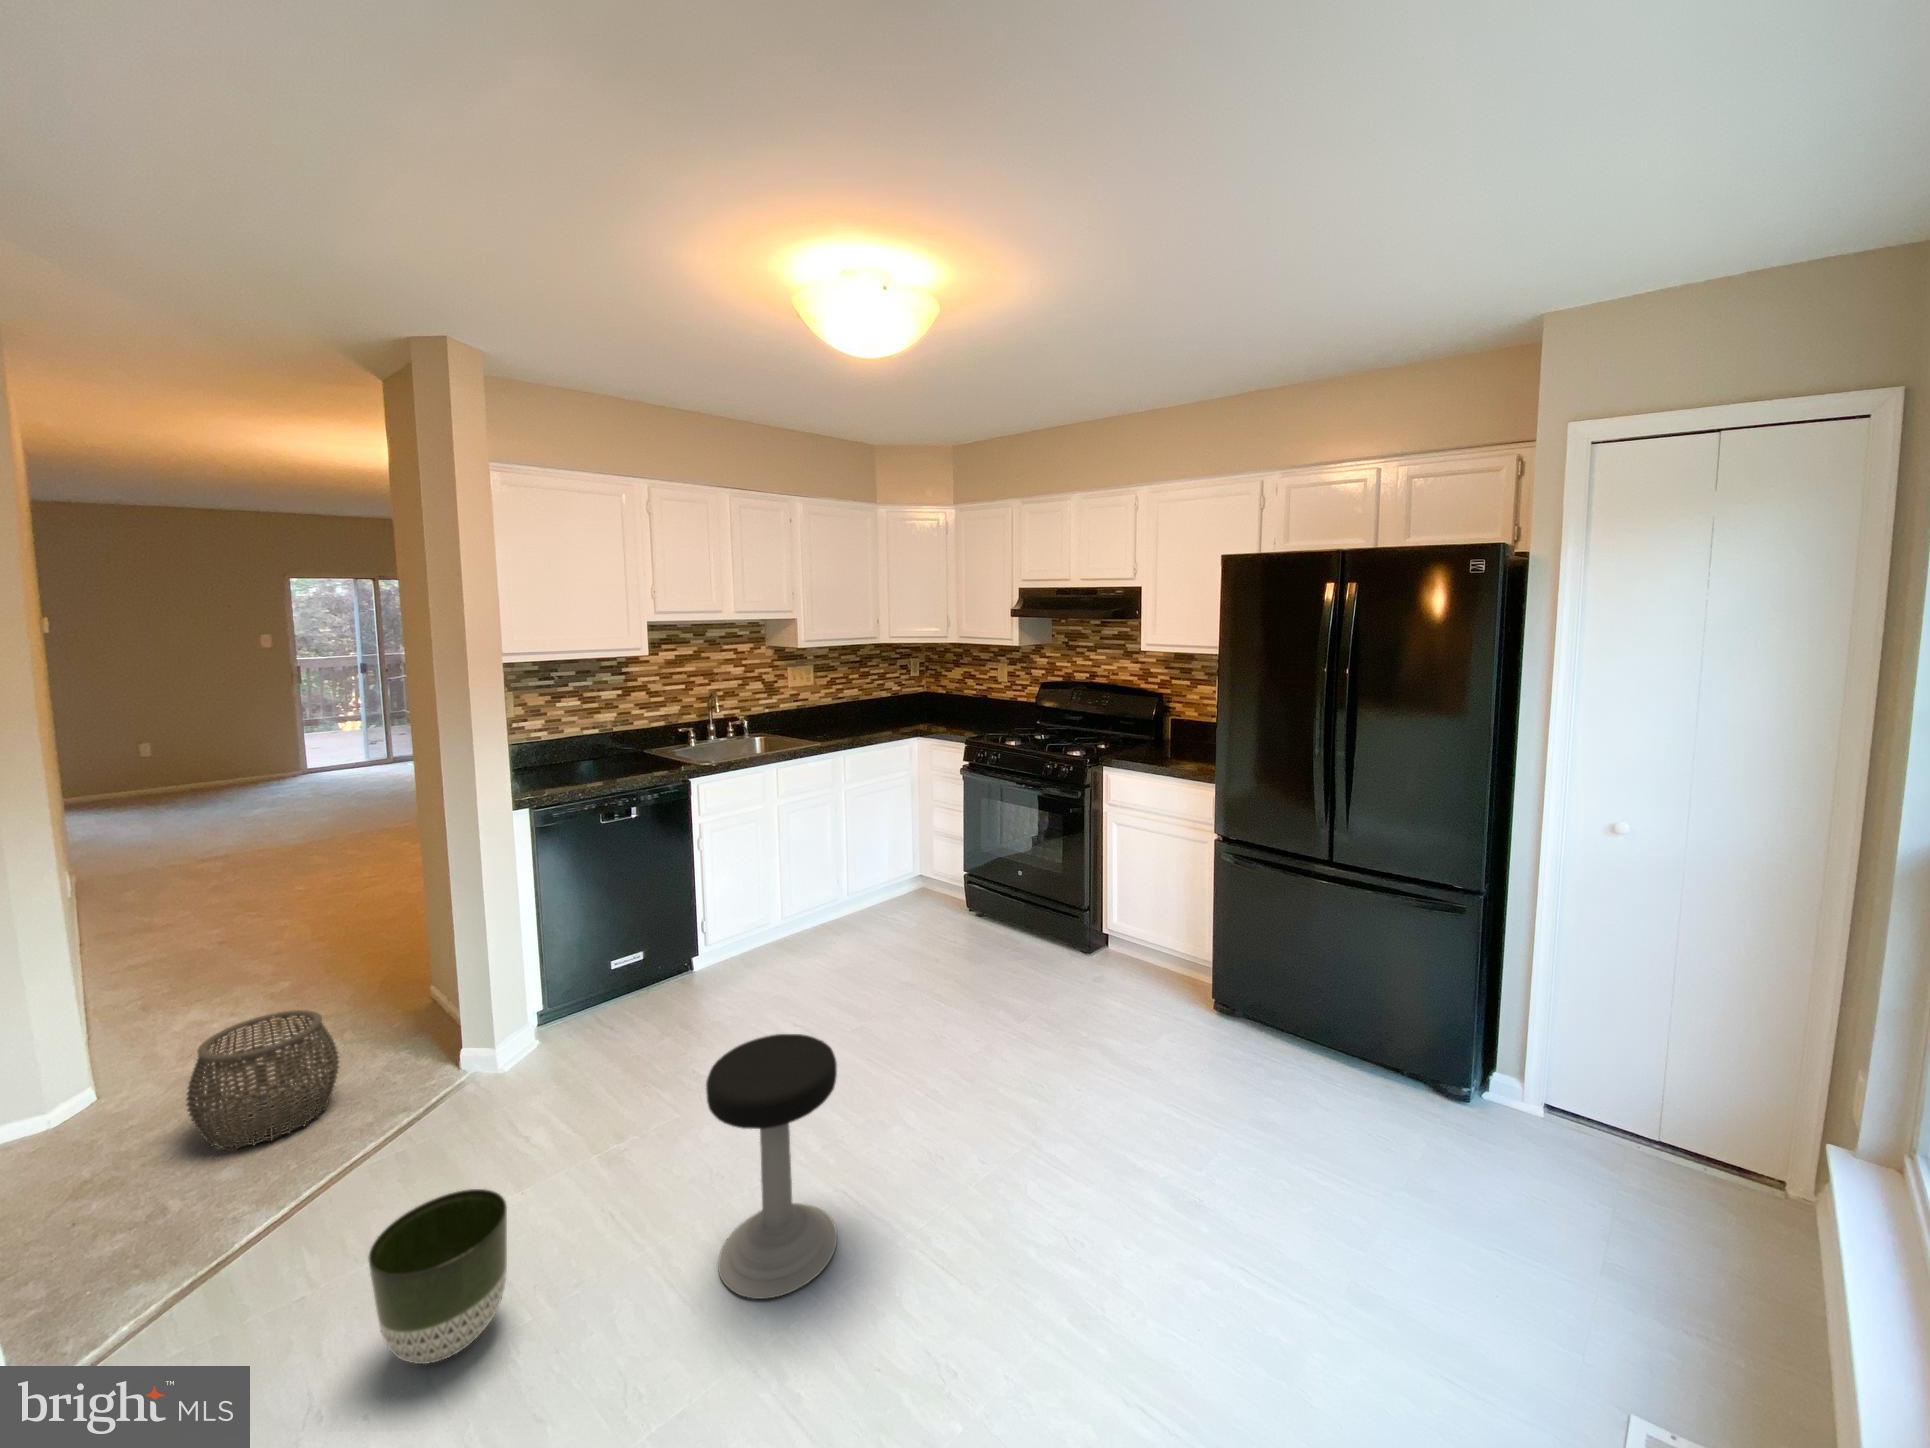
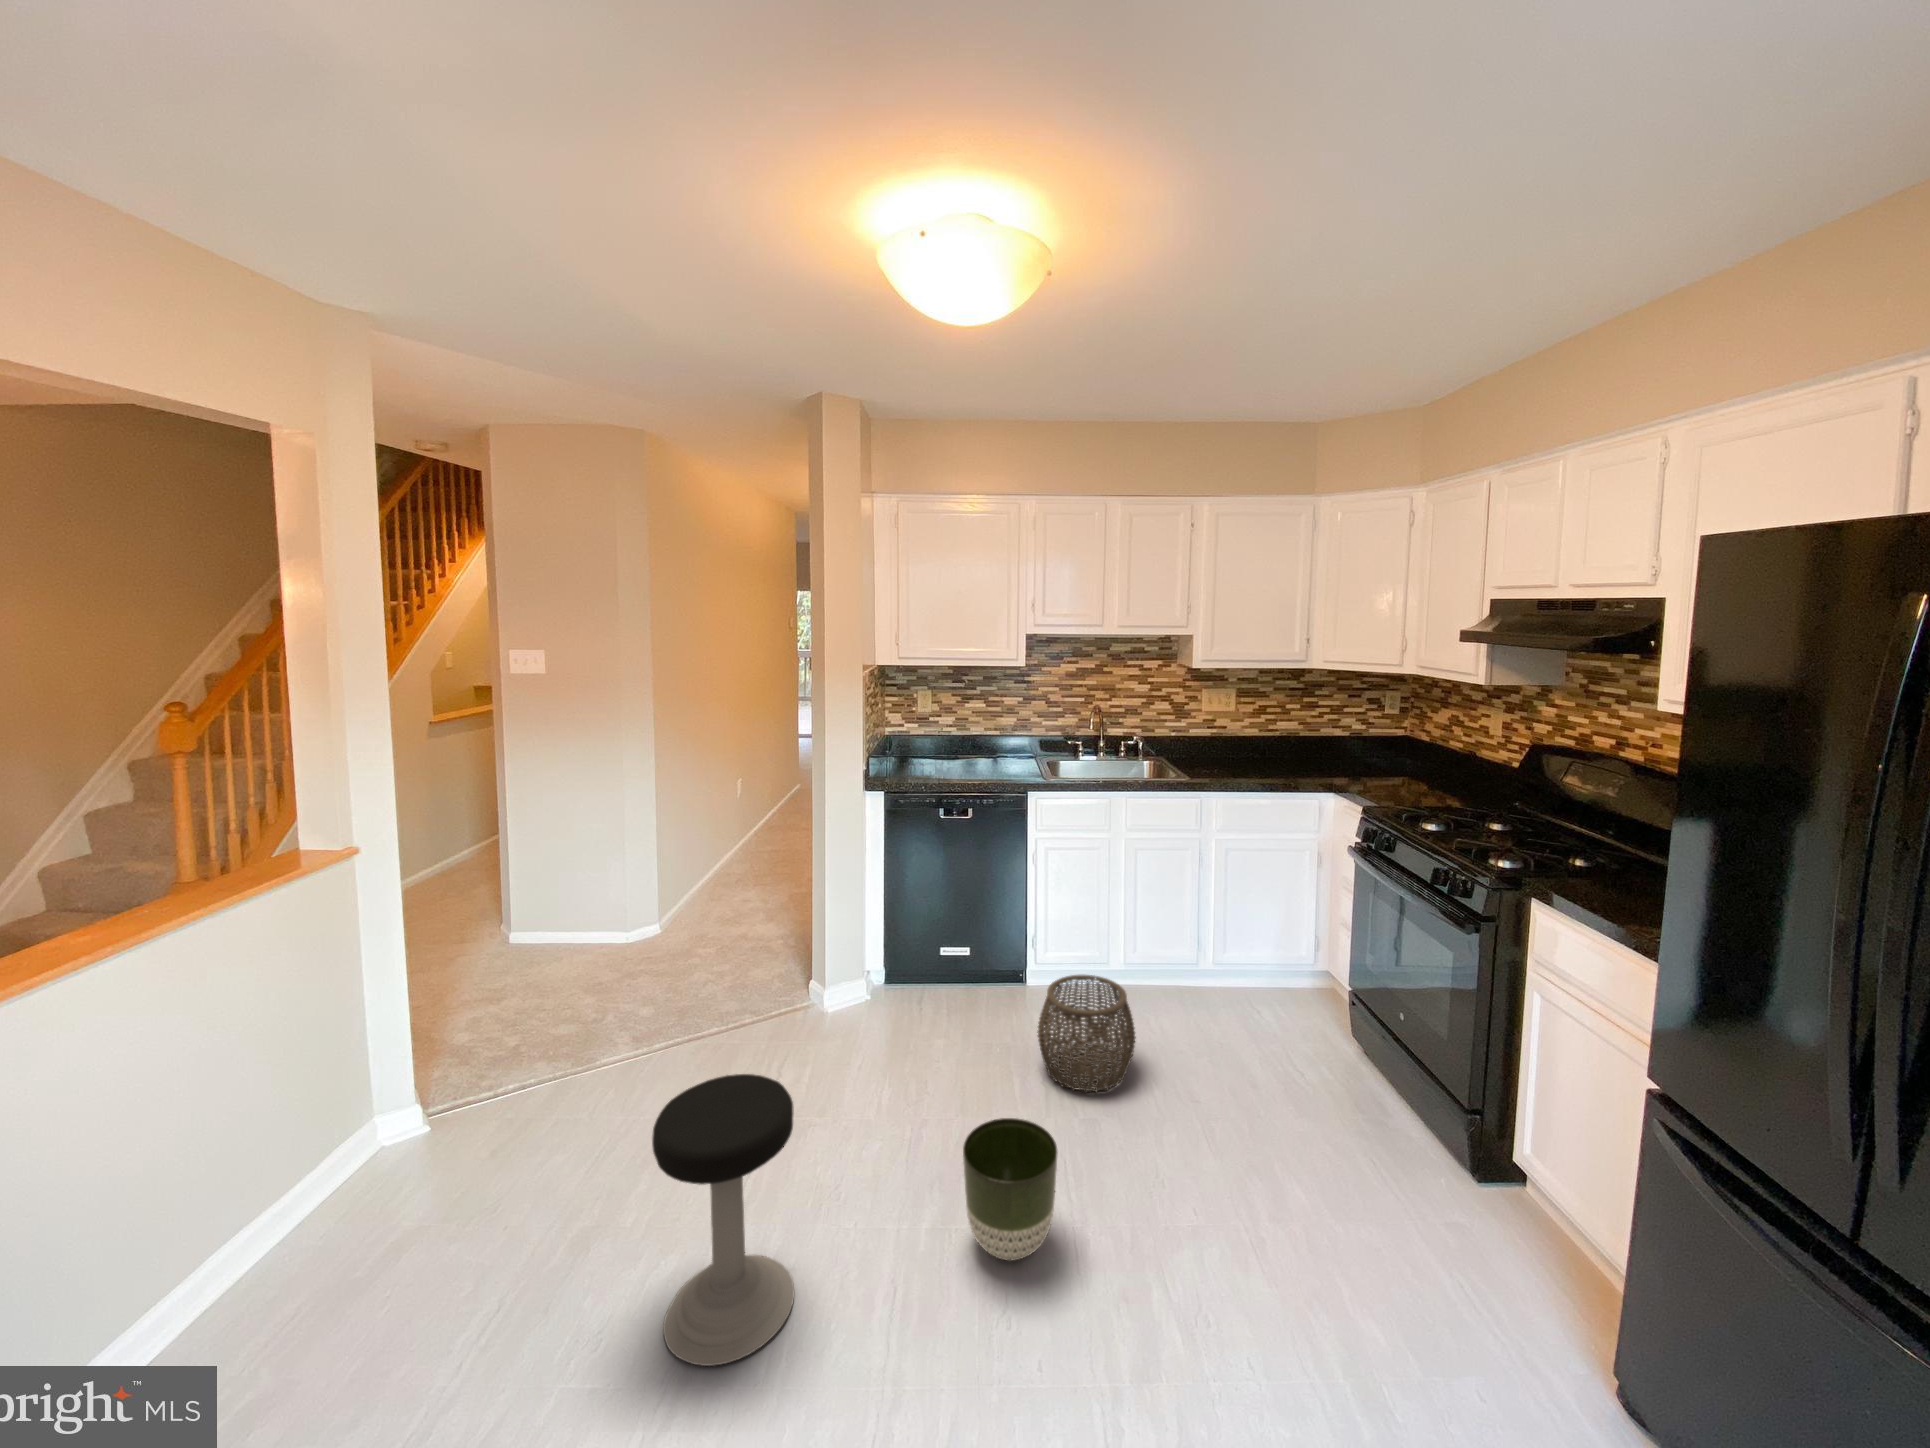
woven basket: present [186,1010,339,1149] -> present [1037,975,1135,1092]
planter: present [368,1189,507,1364] -> present [963,1118,1058,1260]

